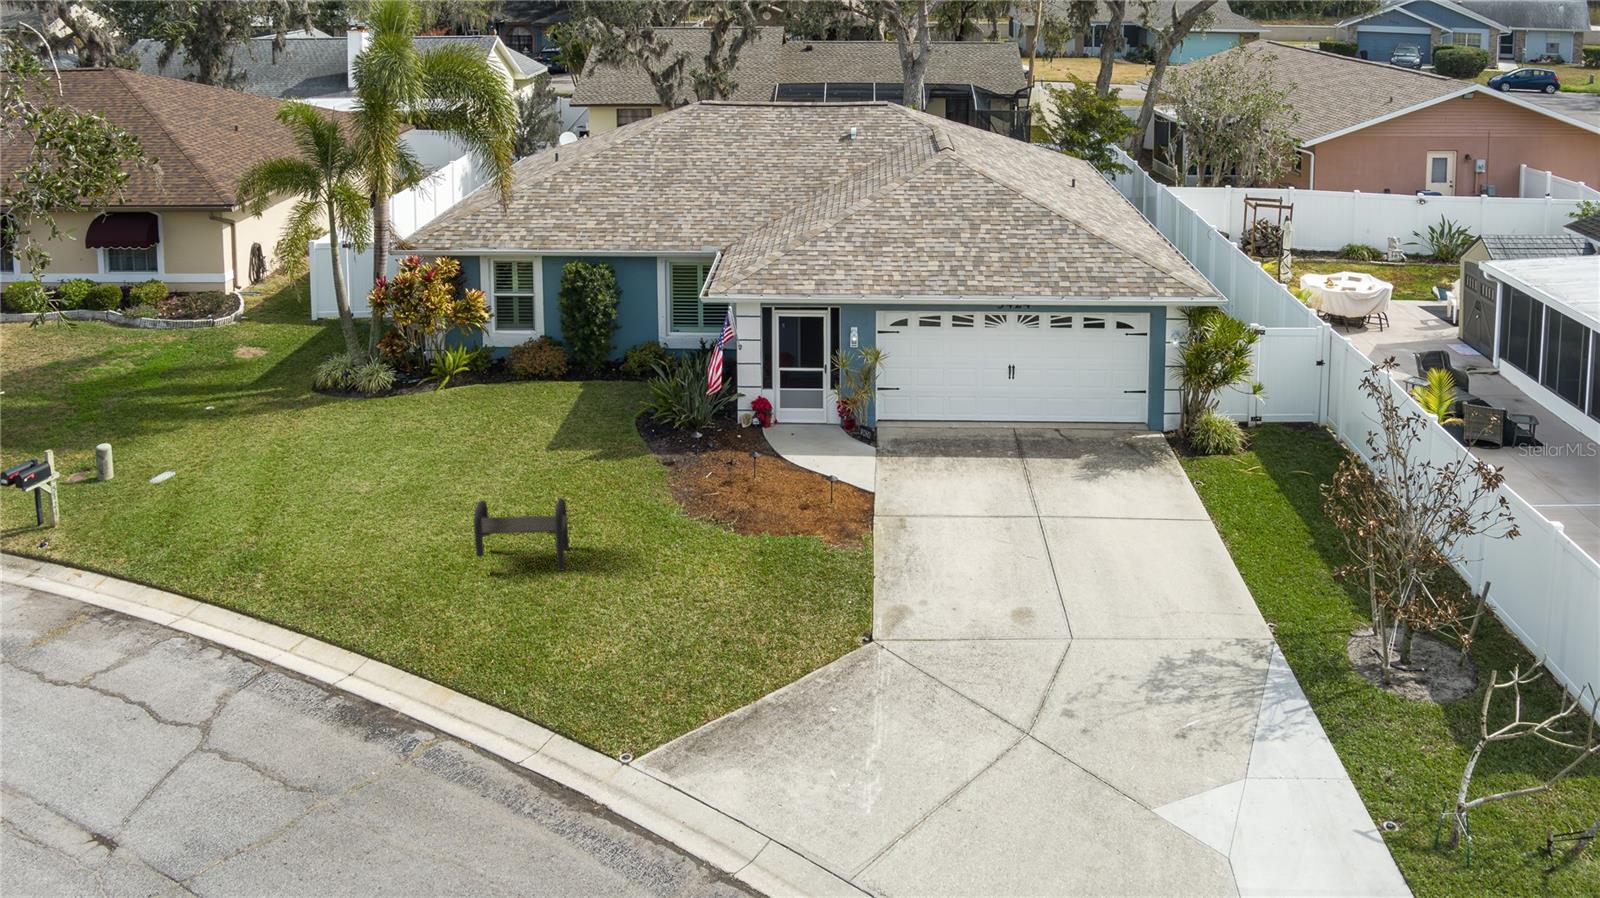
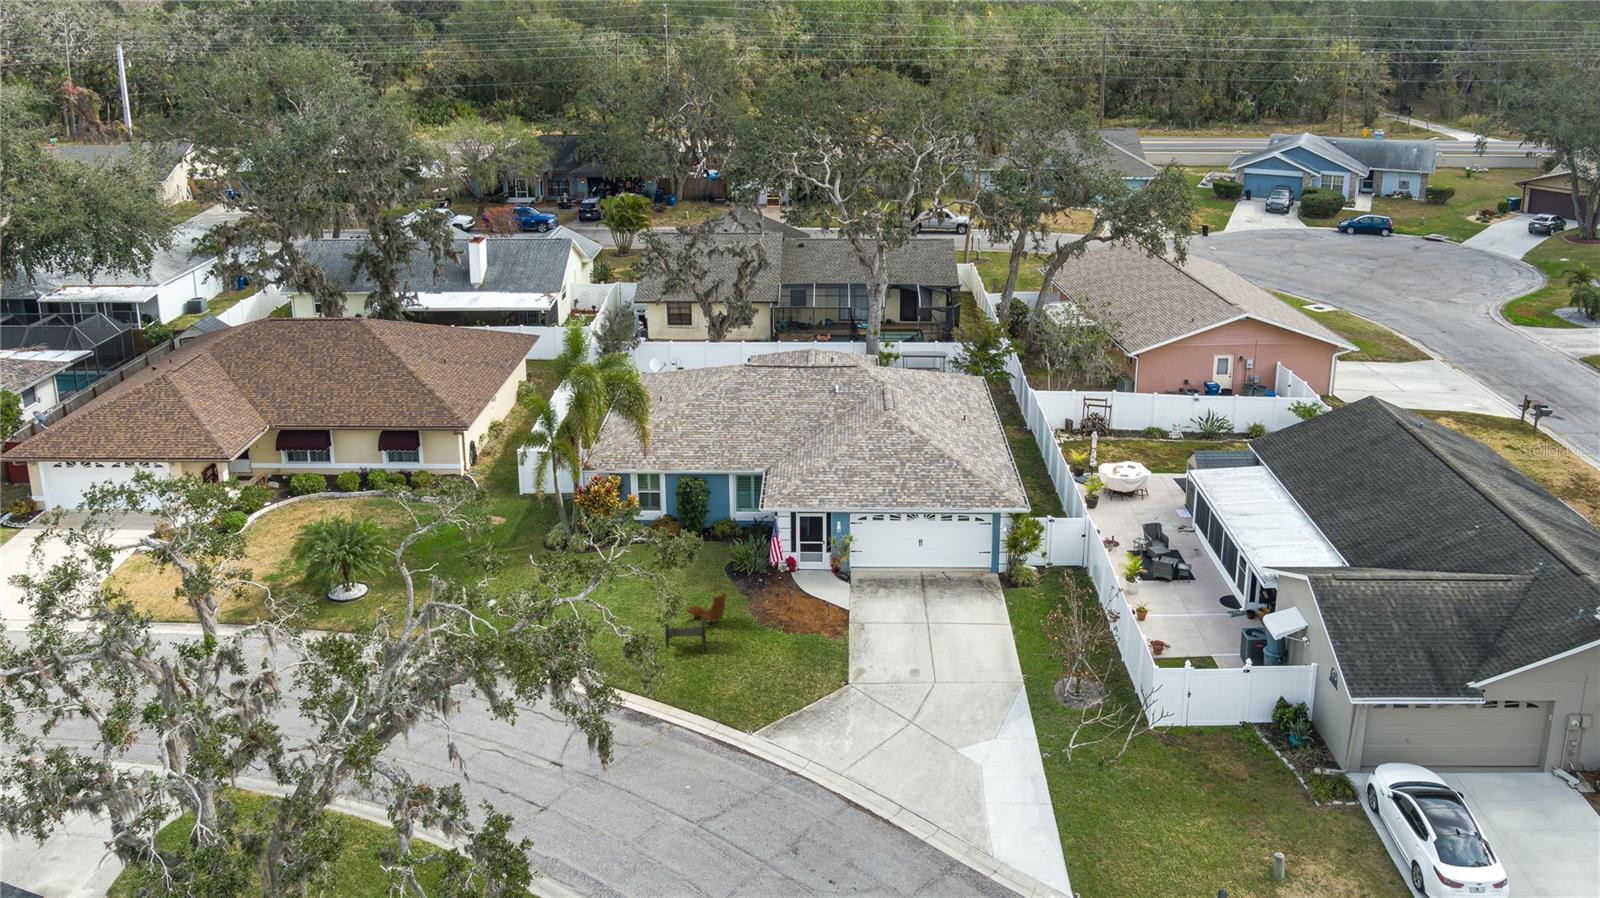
lounge chair: none [540,445,617,526] -> present [686,593,726,626]

